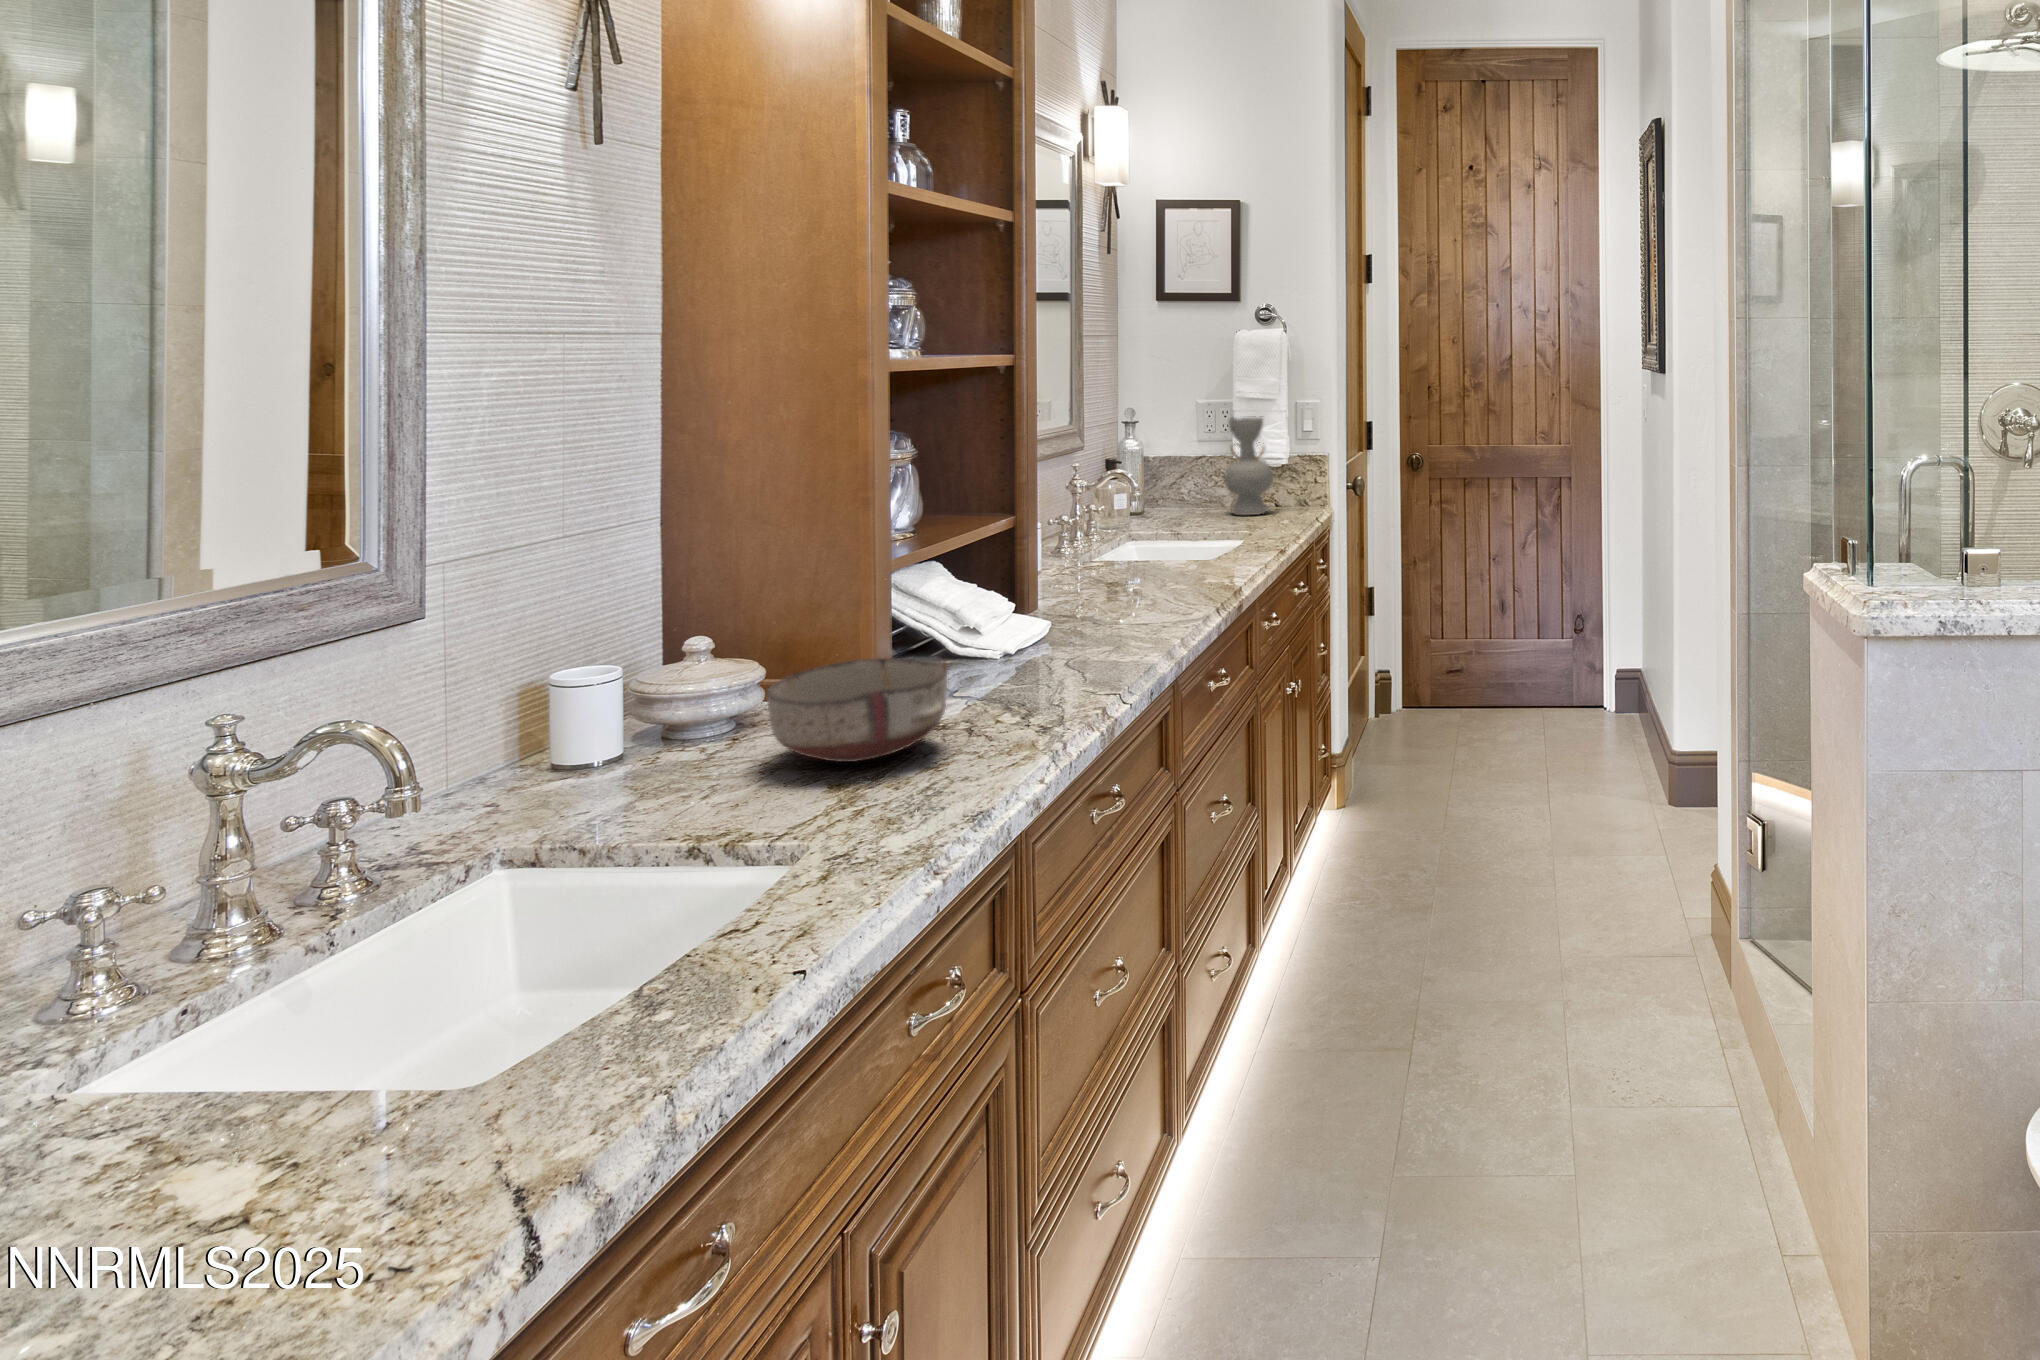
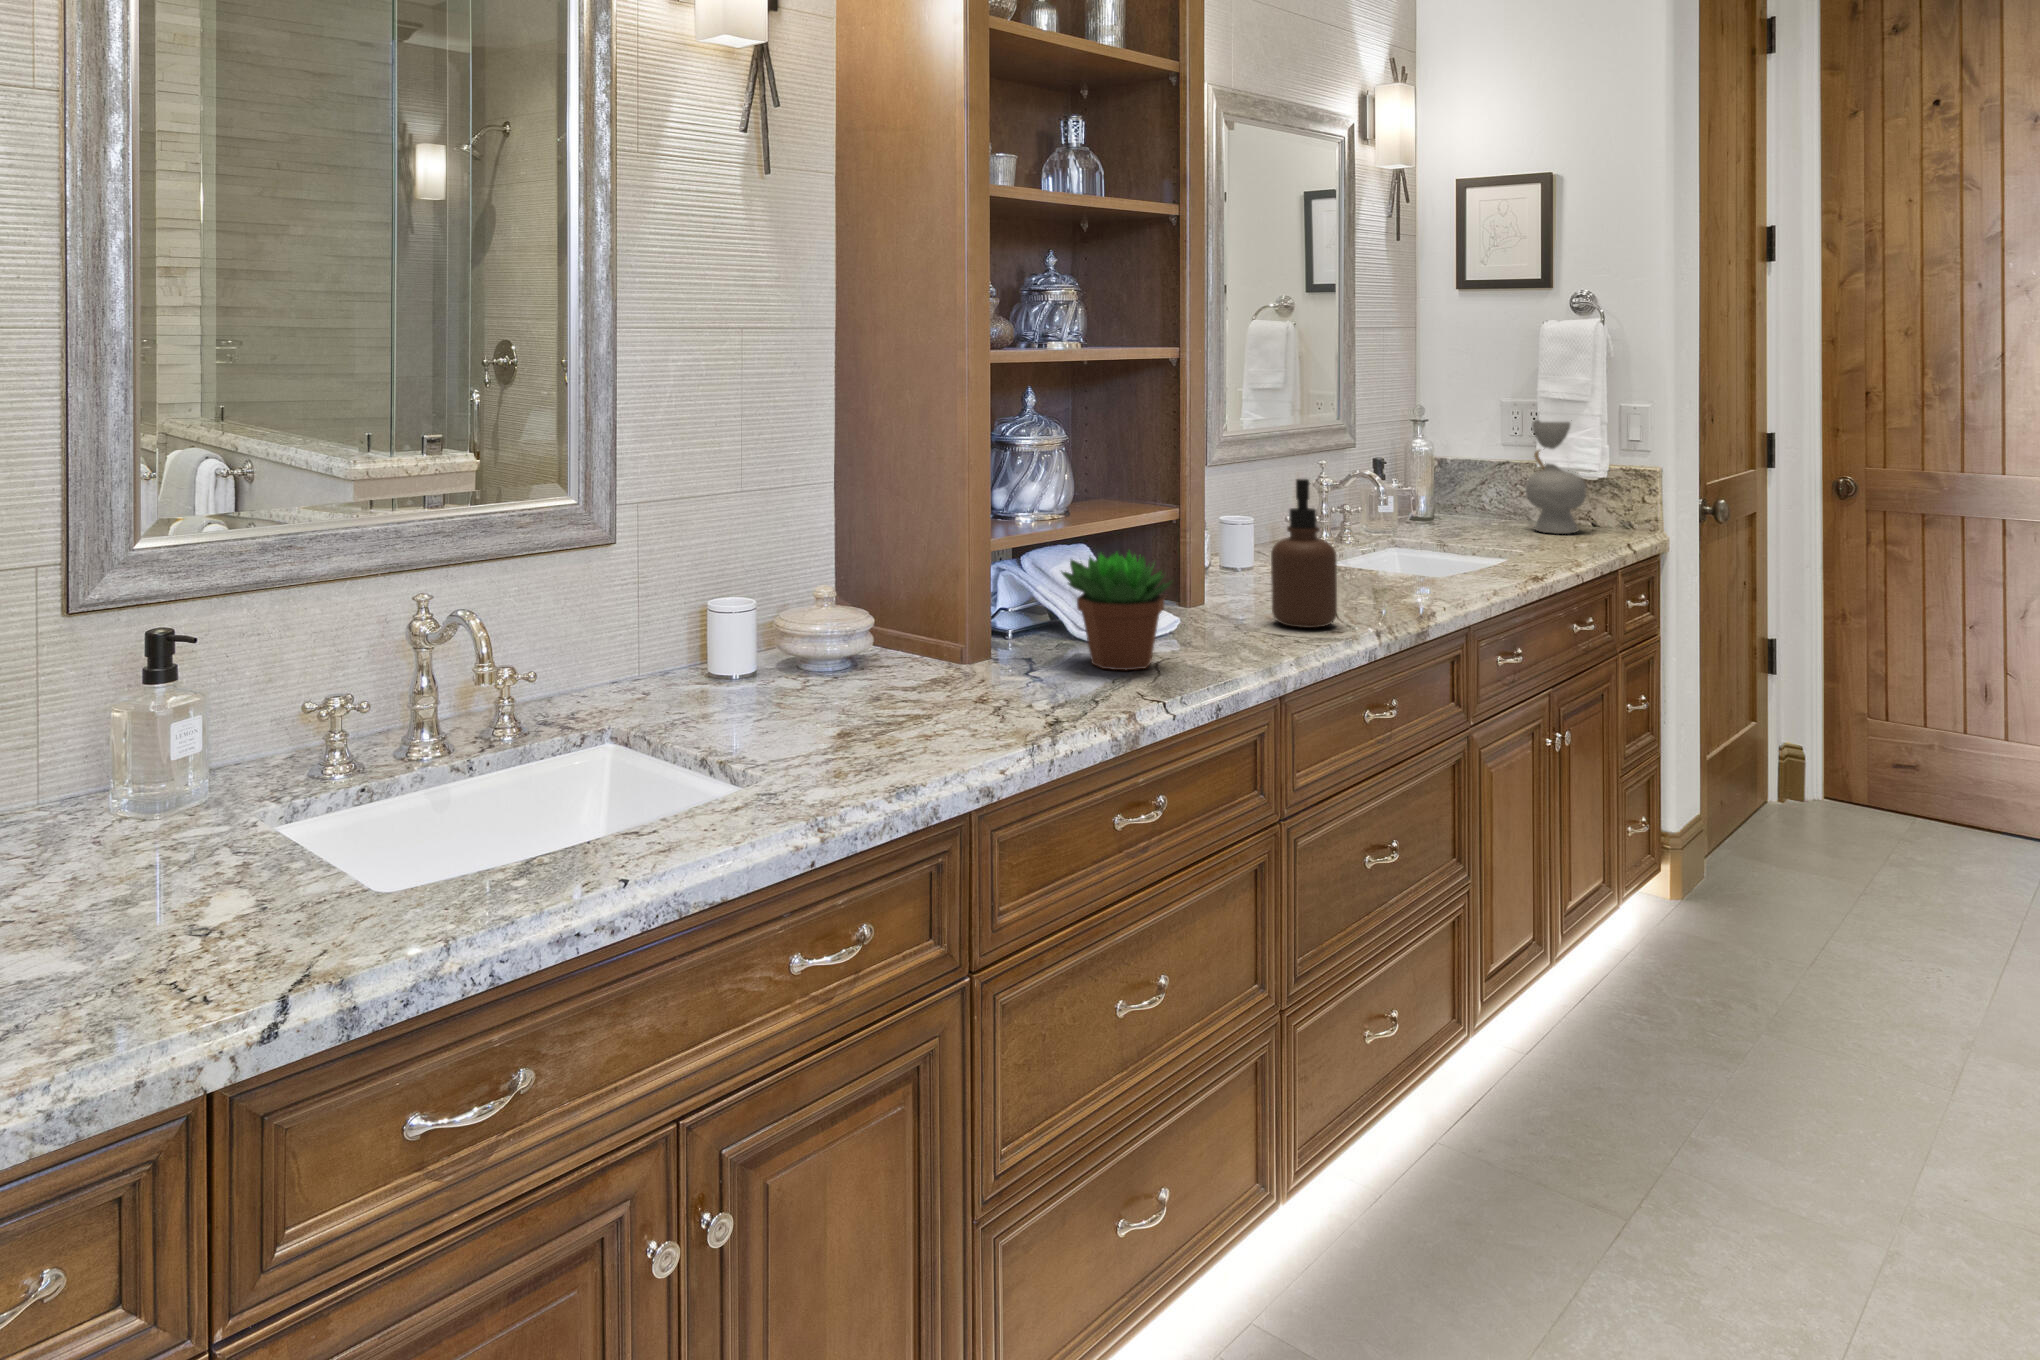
soap dispenser: none [1118,475,1180,615] -> present [1271,479,1337,628]
succulent plant: none [968,554,1084,678] -> present [1062,552,1172,670]
ceramic bowl: present [767,658,947,762] -> none [822,626,970,716]

